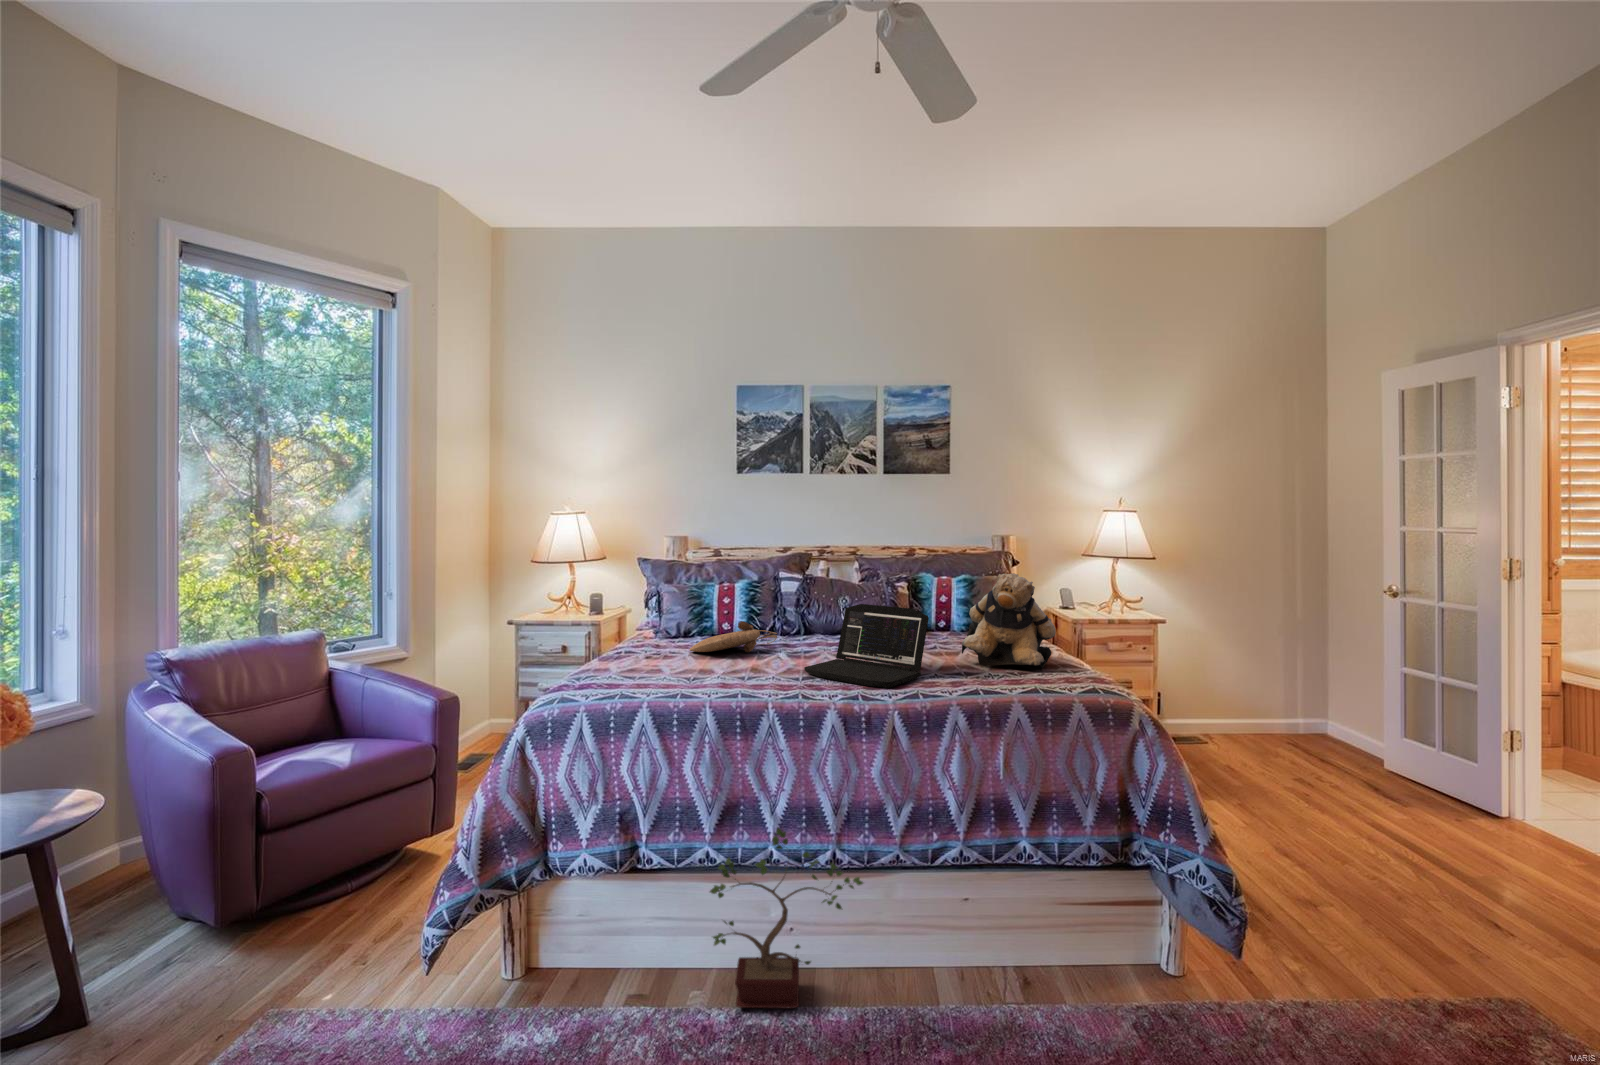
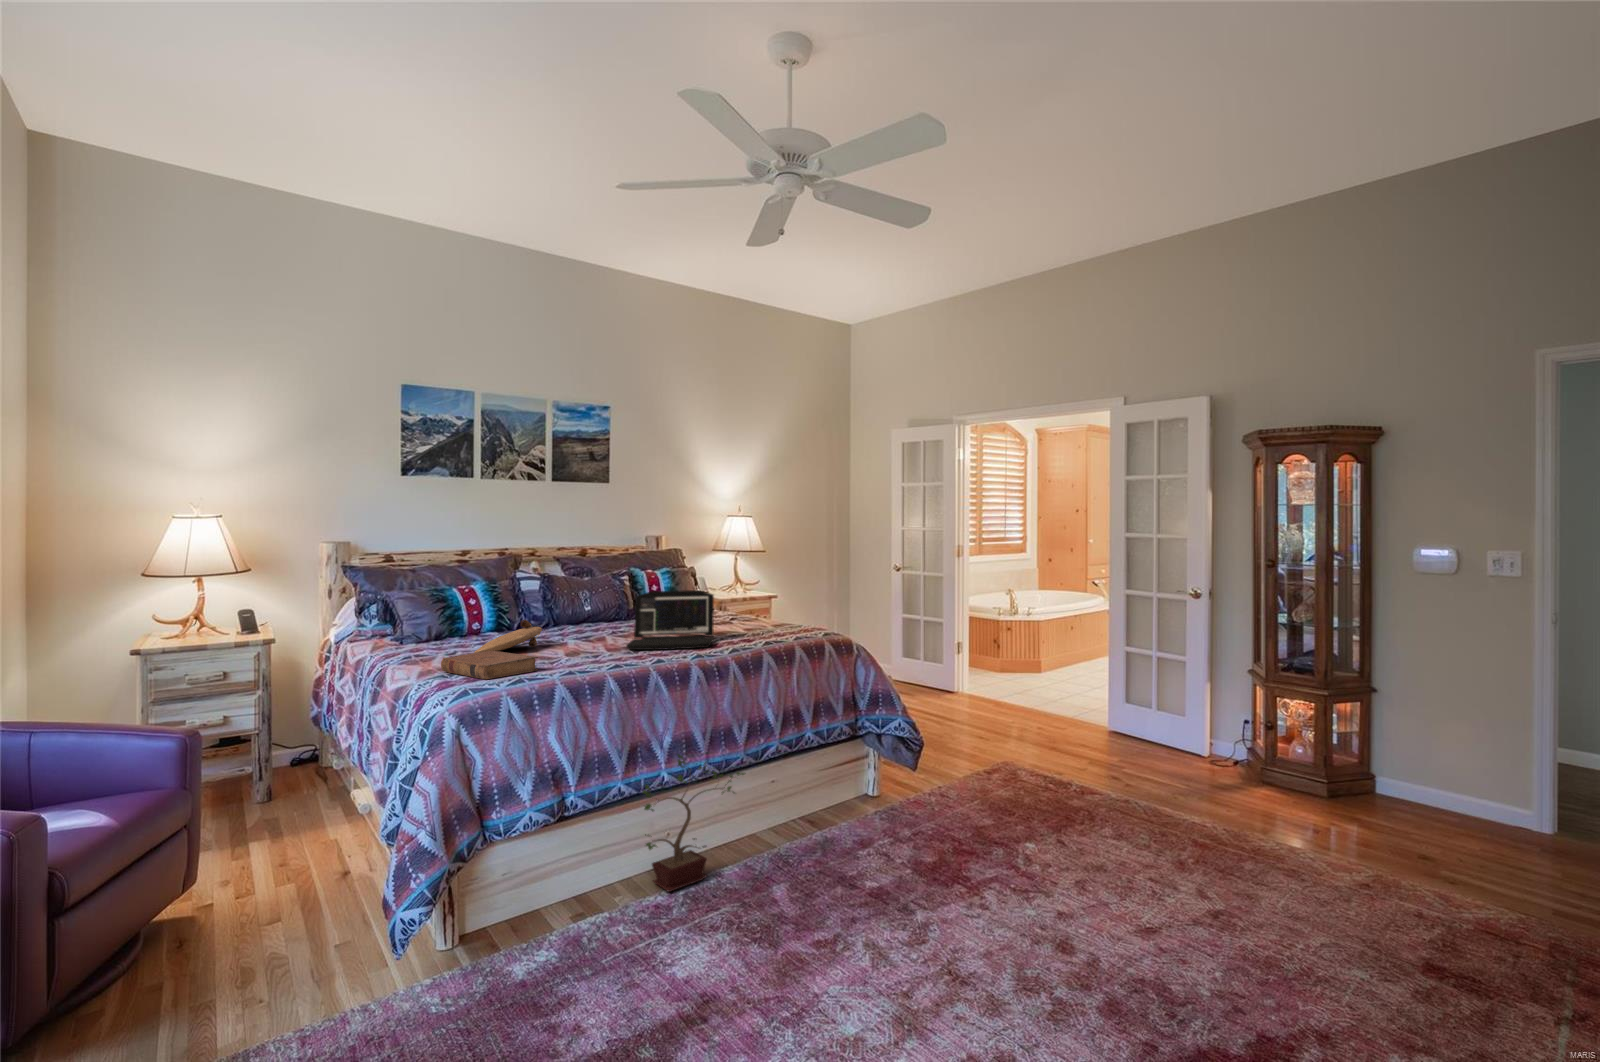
teddy bear: present [962,573,1056,668] -> none [713,560,779,632]
book: none [597,654,668,689] -> present [441,651,538,679]

